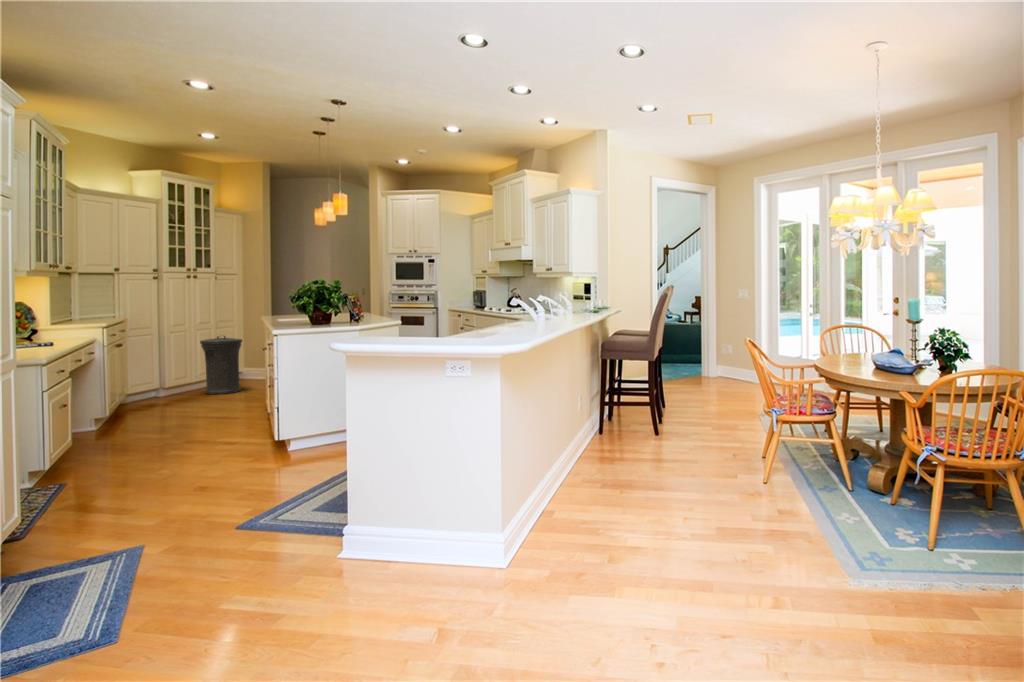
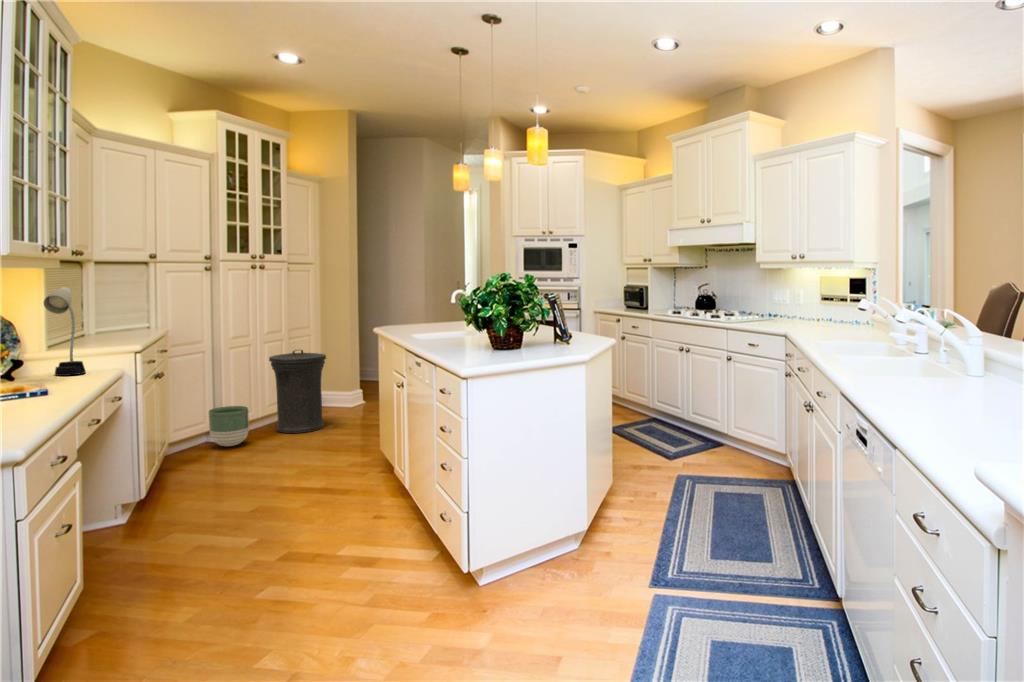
desk lamp: none [49,289,73,339] -> present [44,287,86,376]
planter: none [154,374,183,400] -> present [209,406,249,446]

